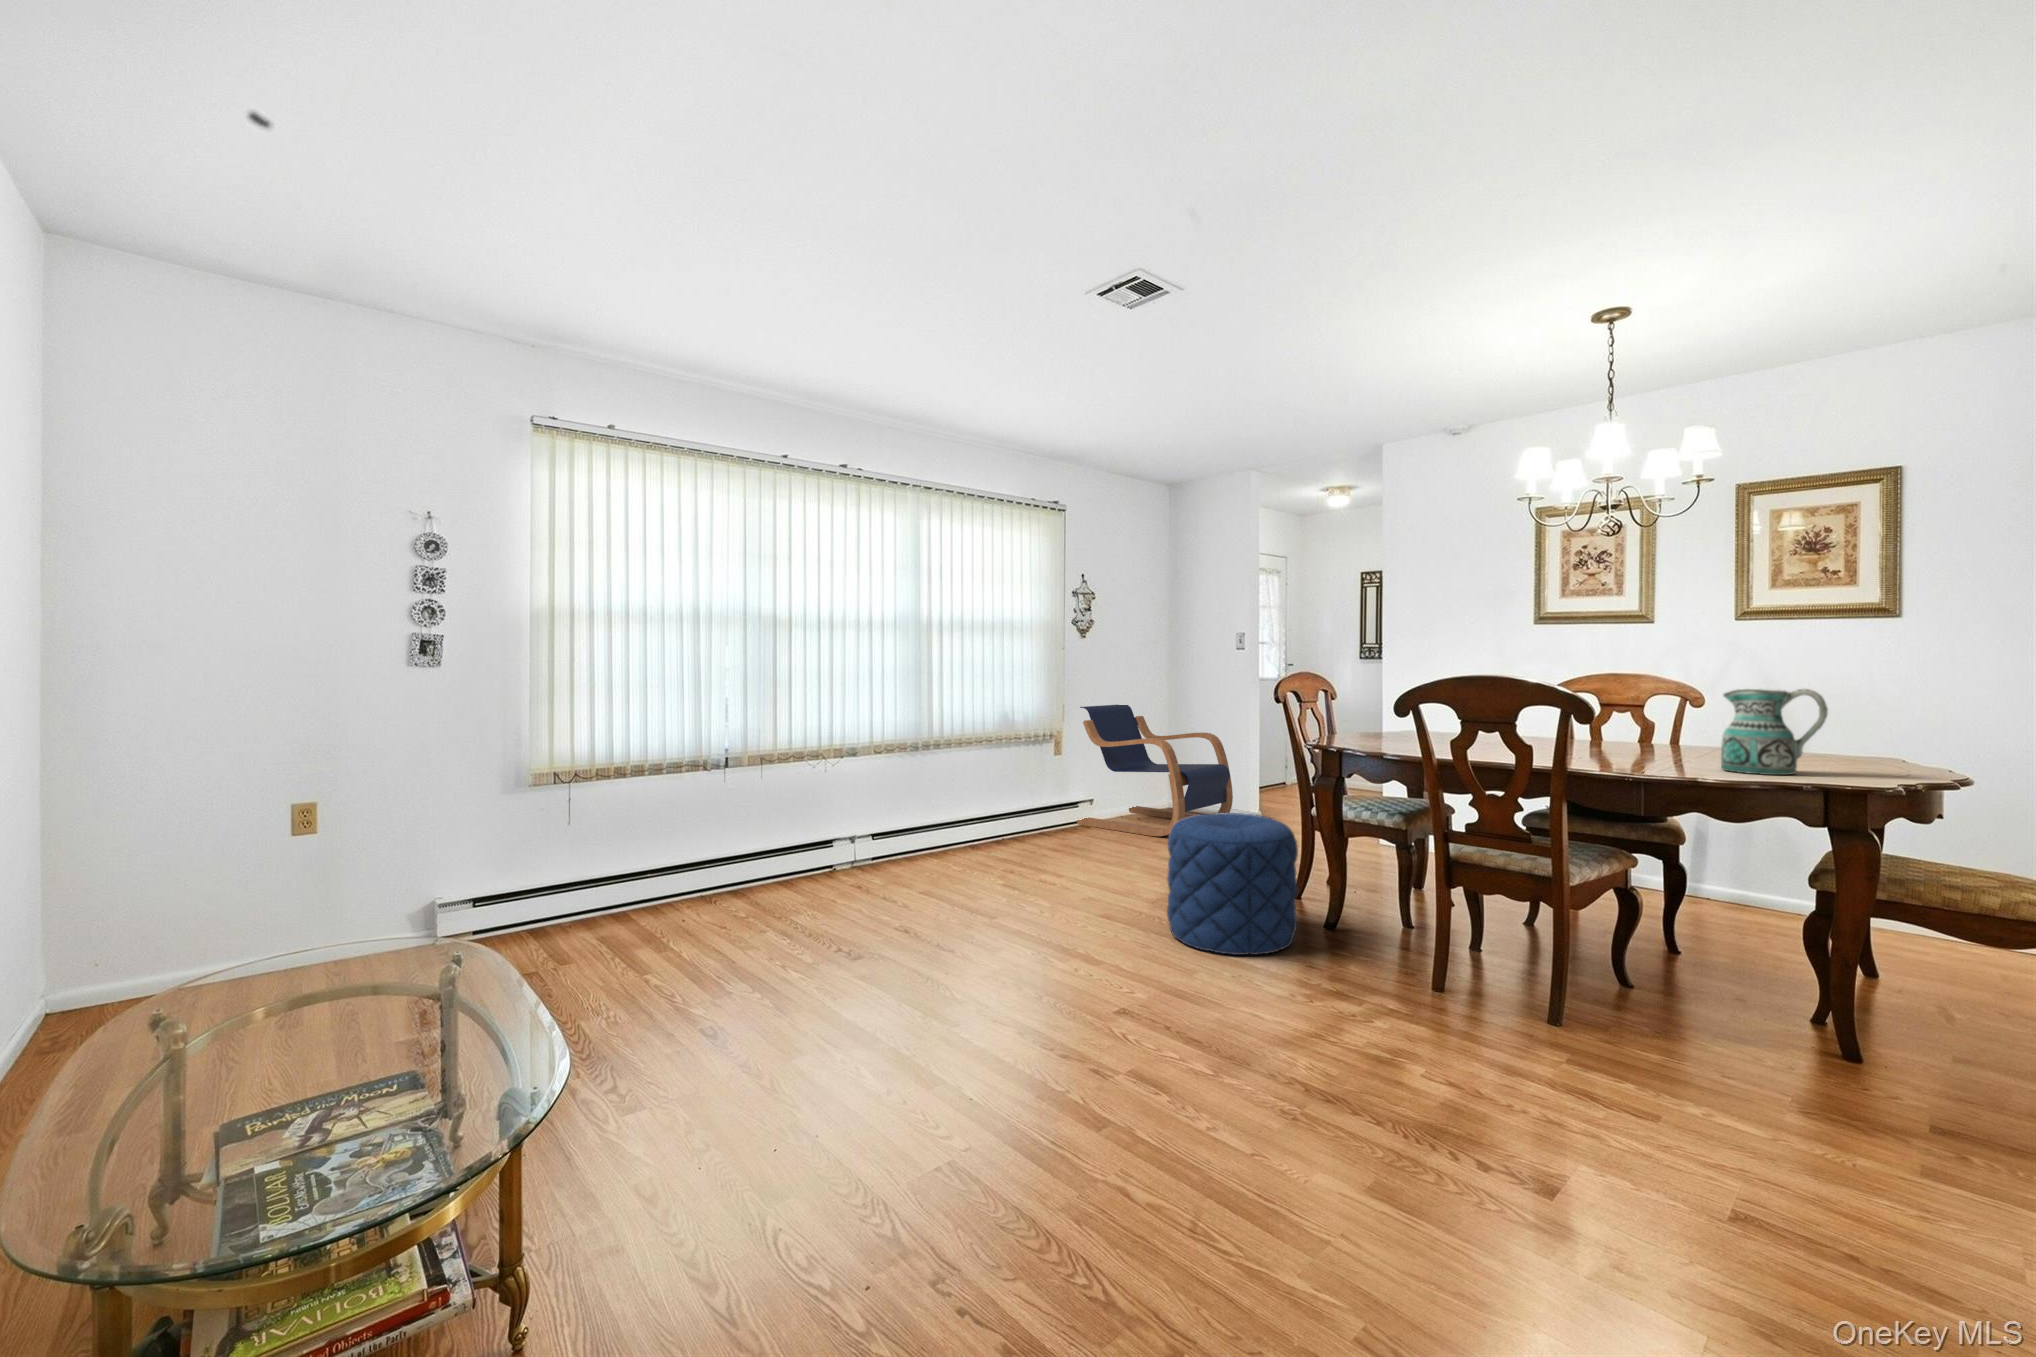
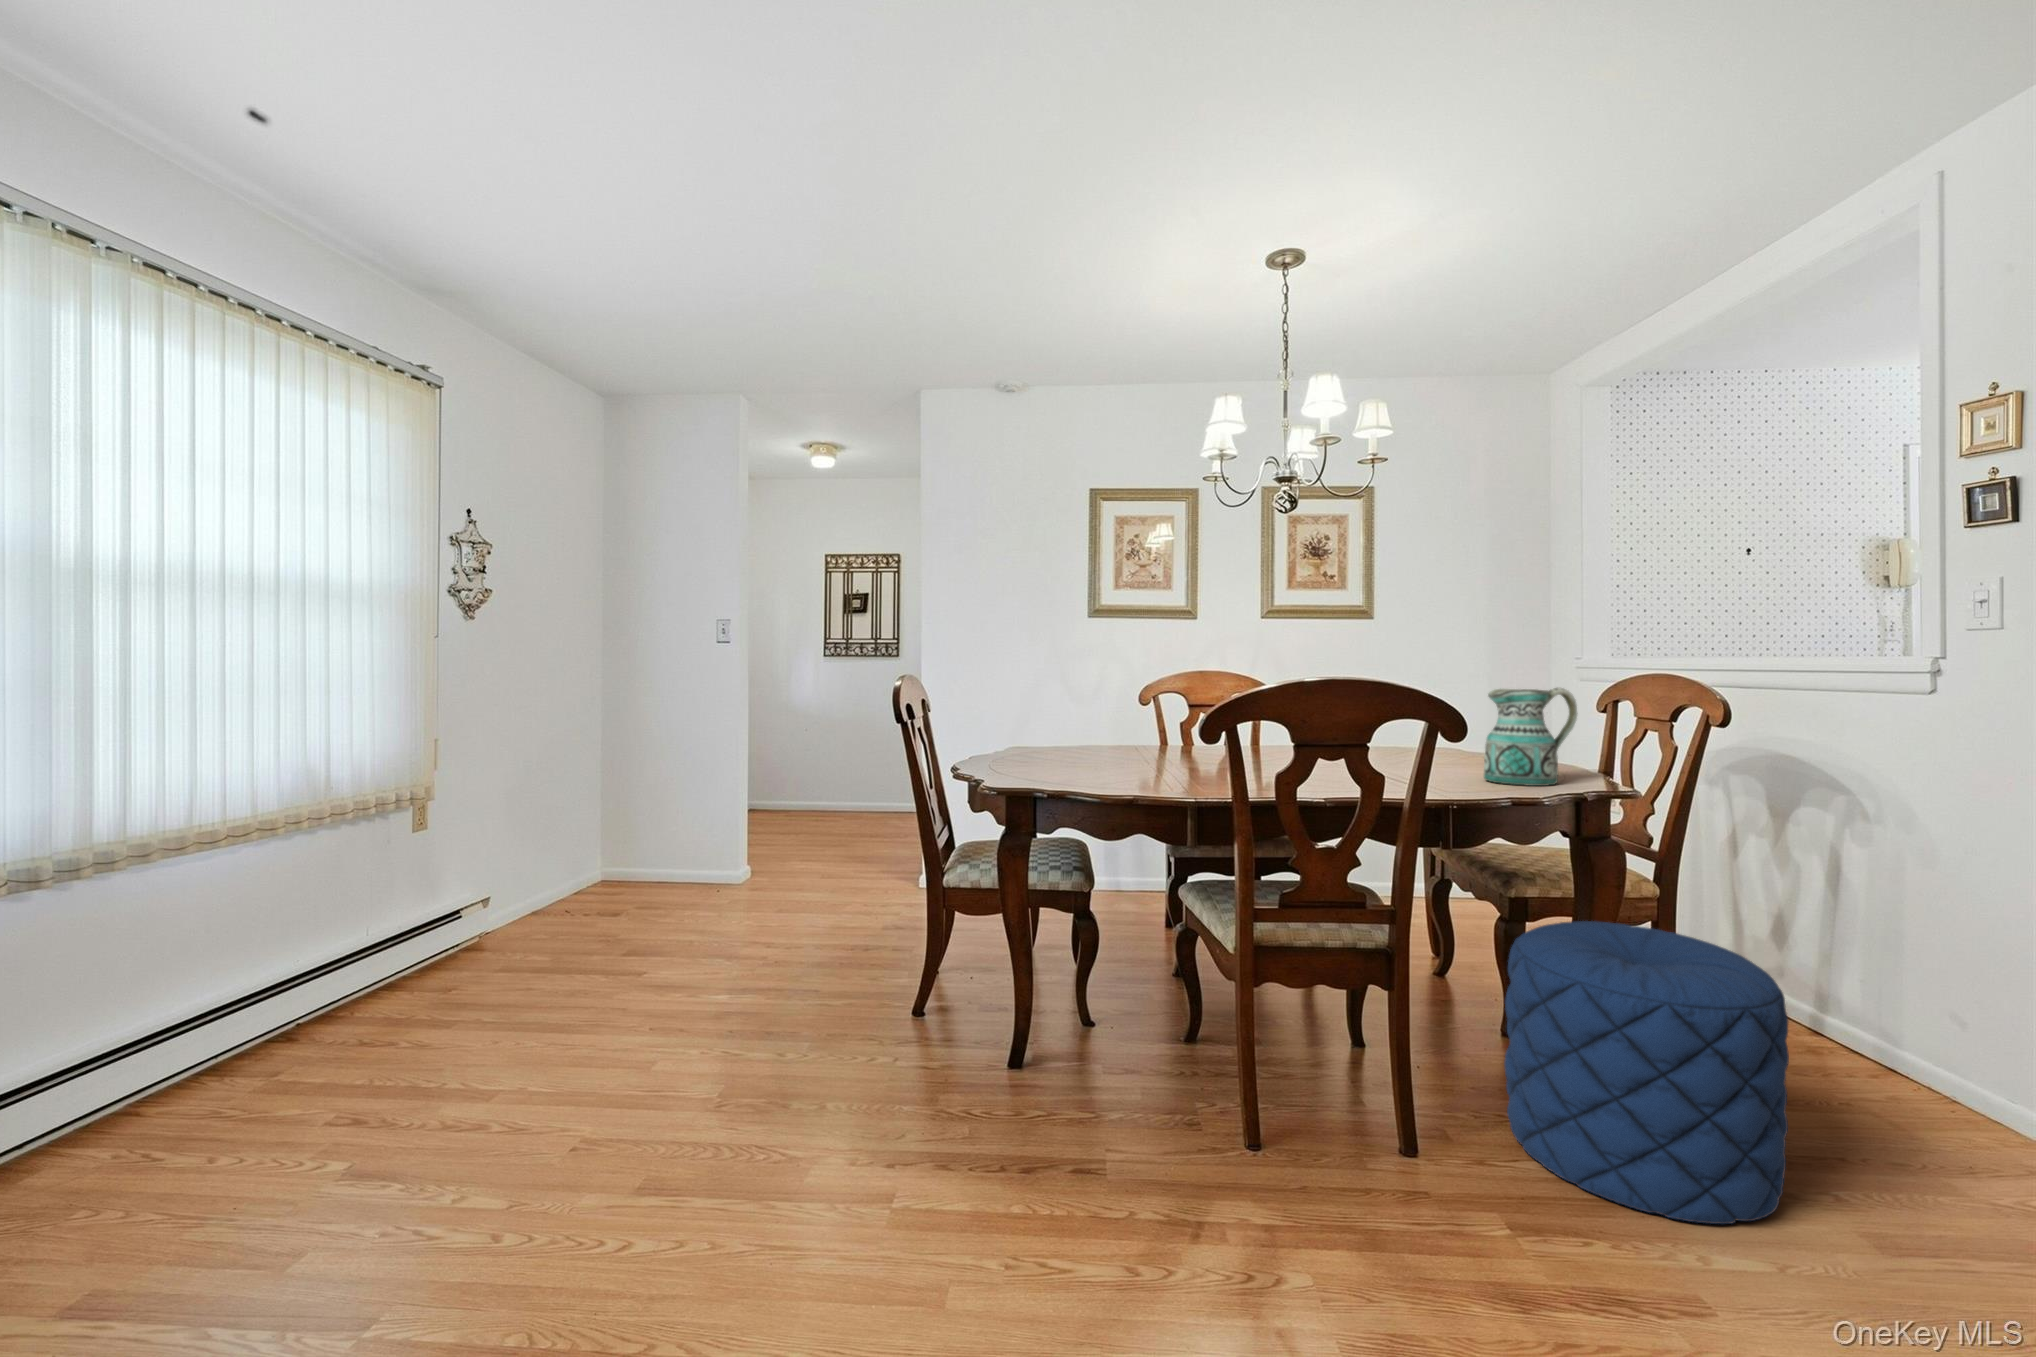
lounge chair: present [1077,705,1233,836] -> none [462,728,723,944]
pouf: present [1167,813,1298,955] -> present [1504,921,1789,1224]

